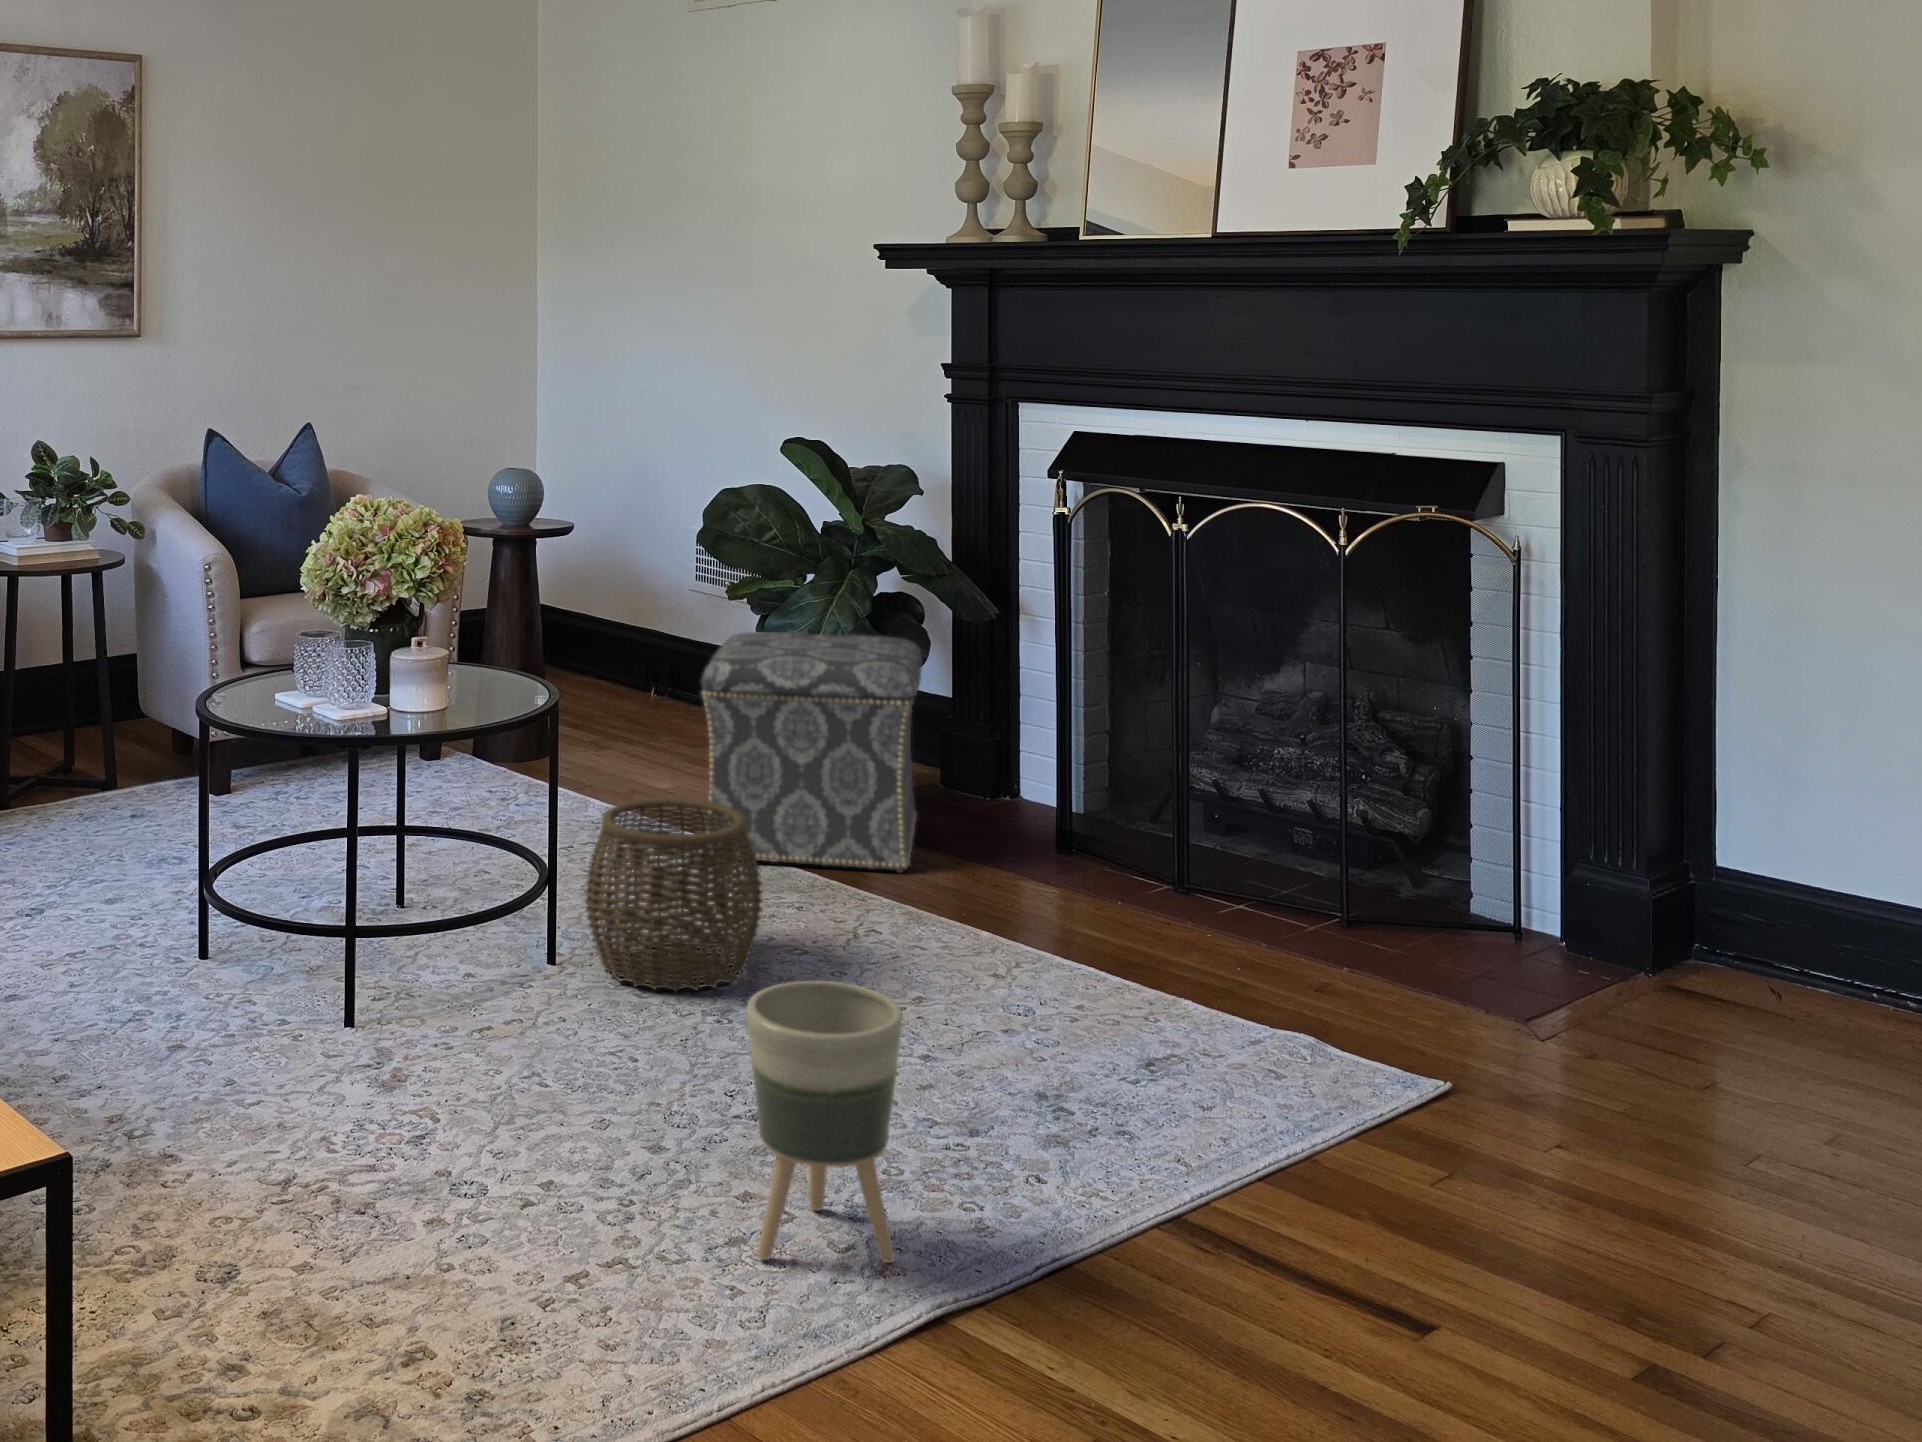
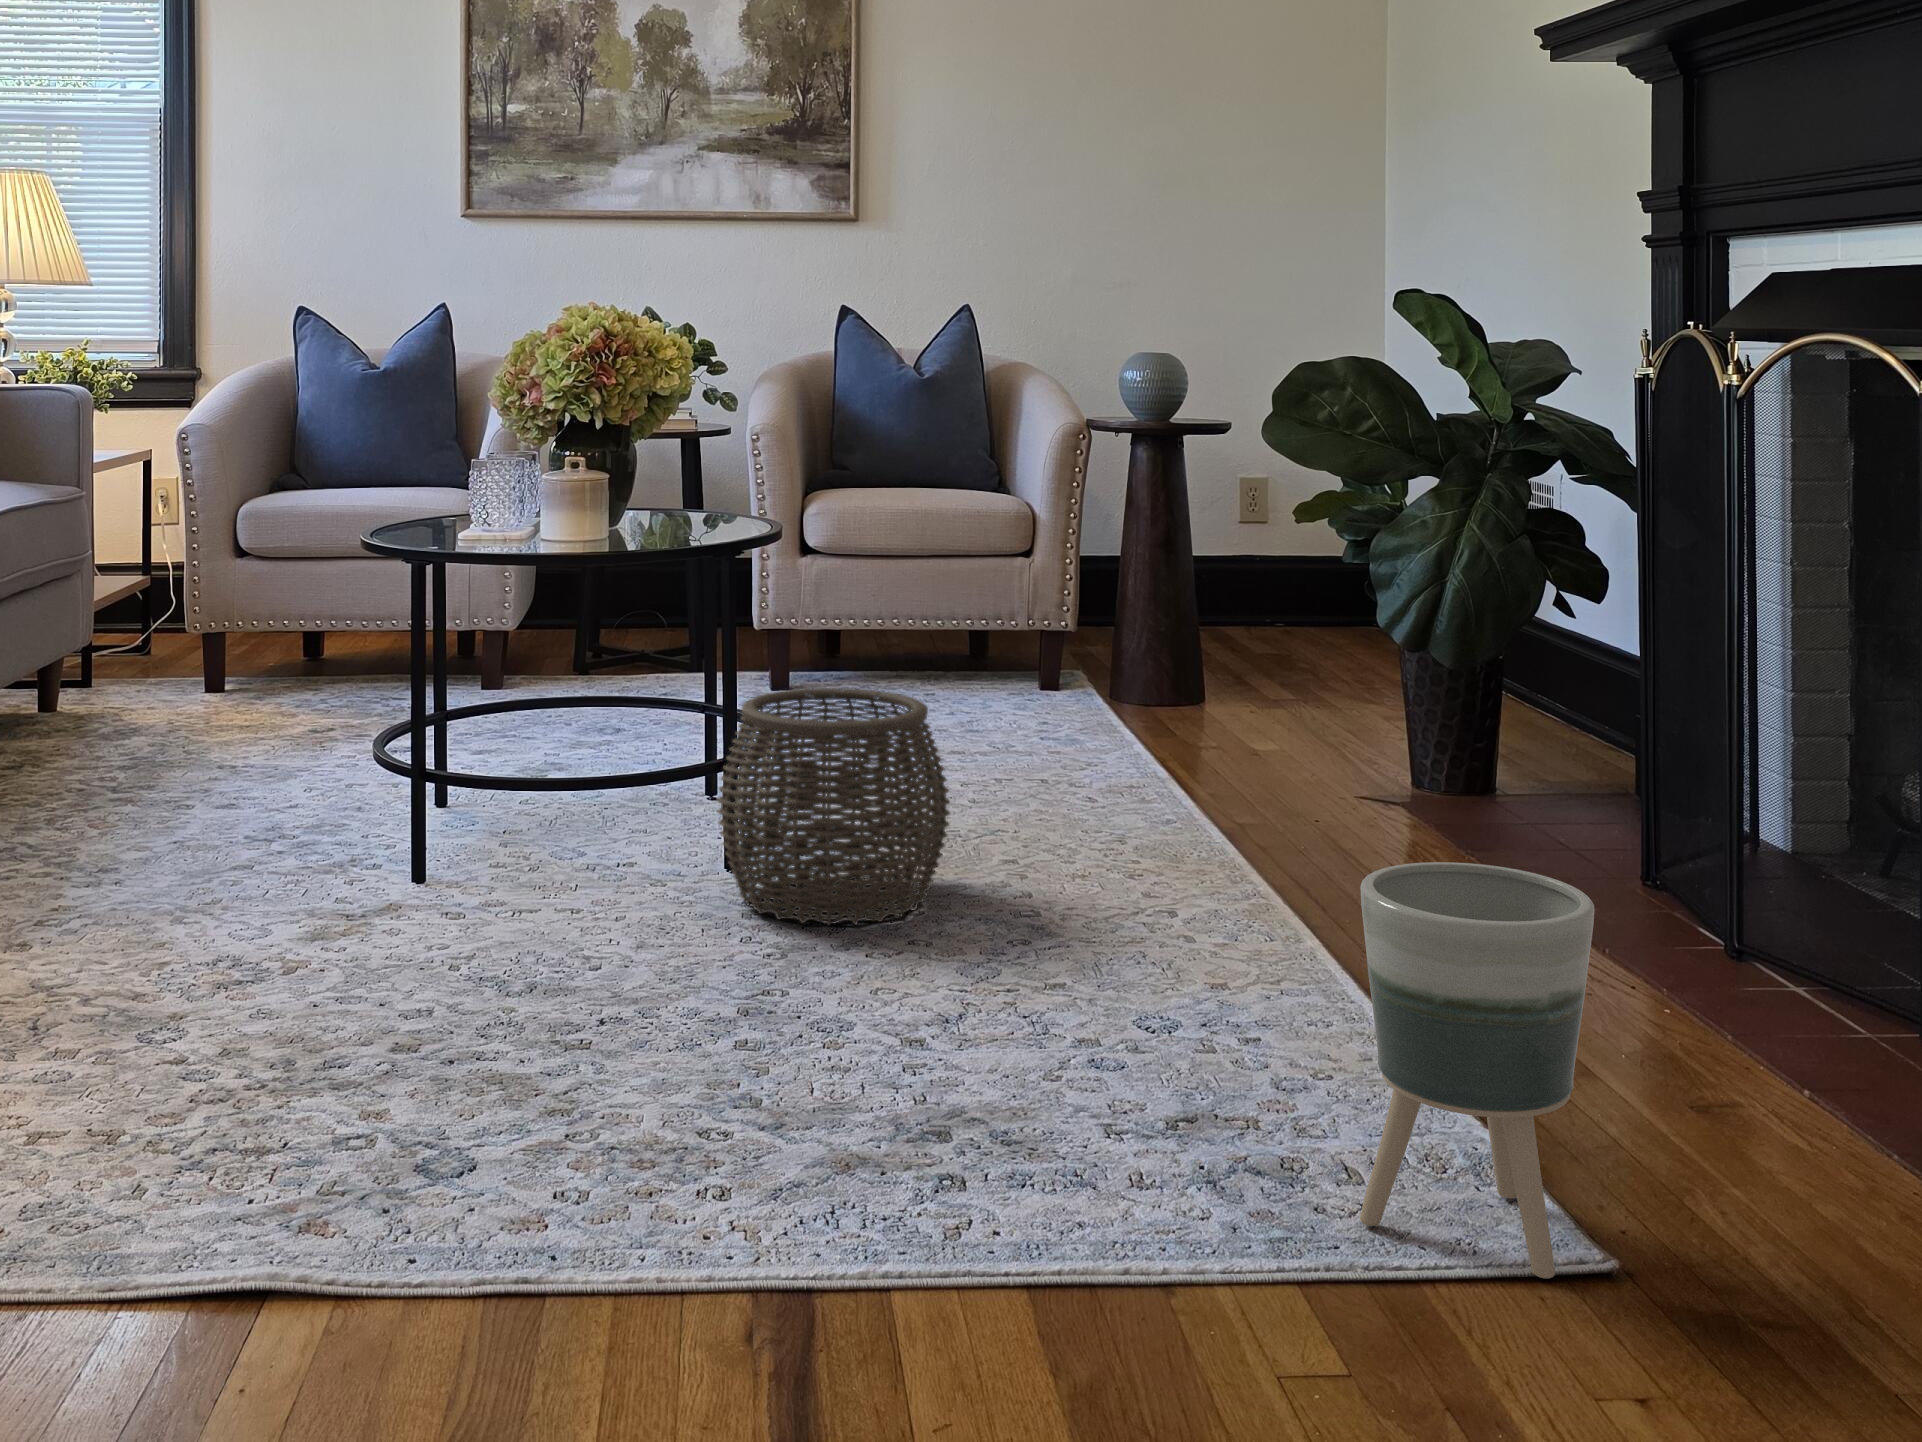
ottoman: present [701,632,922,873] -> none [1112,545,1498,871]
planter: present [746,981,903,1263] -> present [1360,862,1594,1279]

